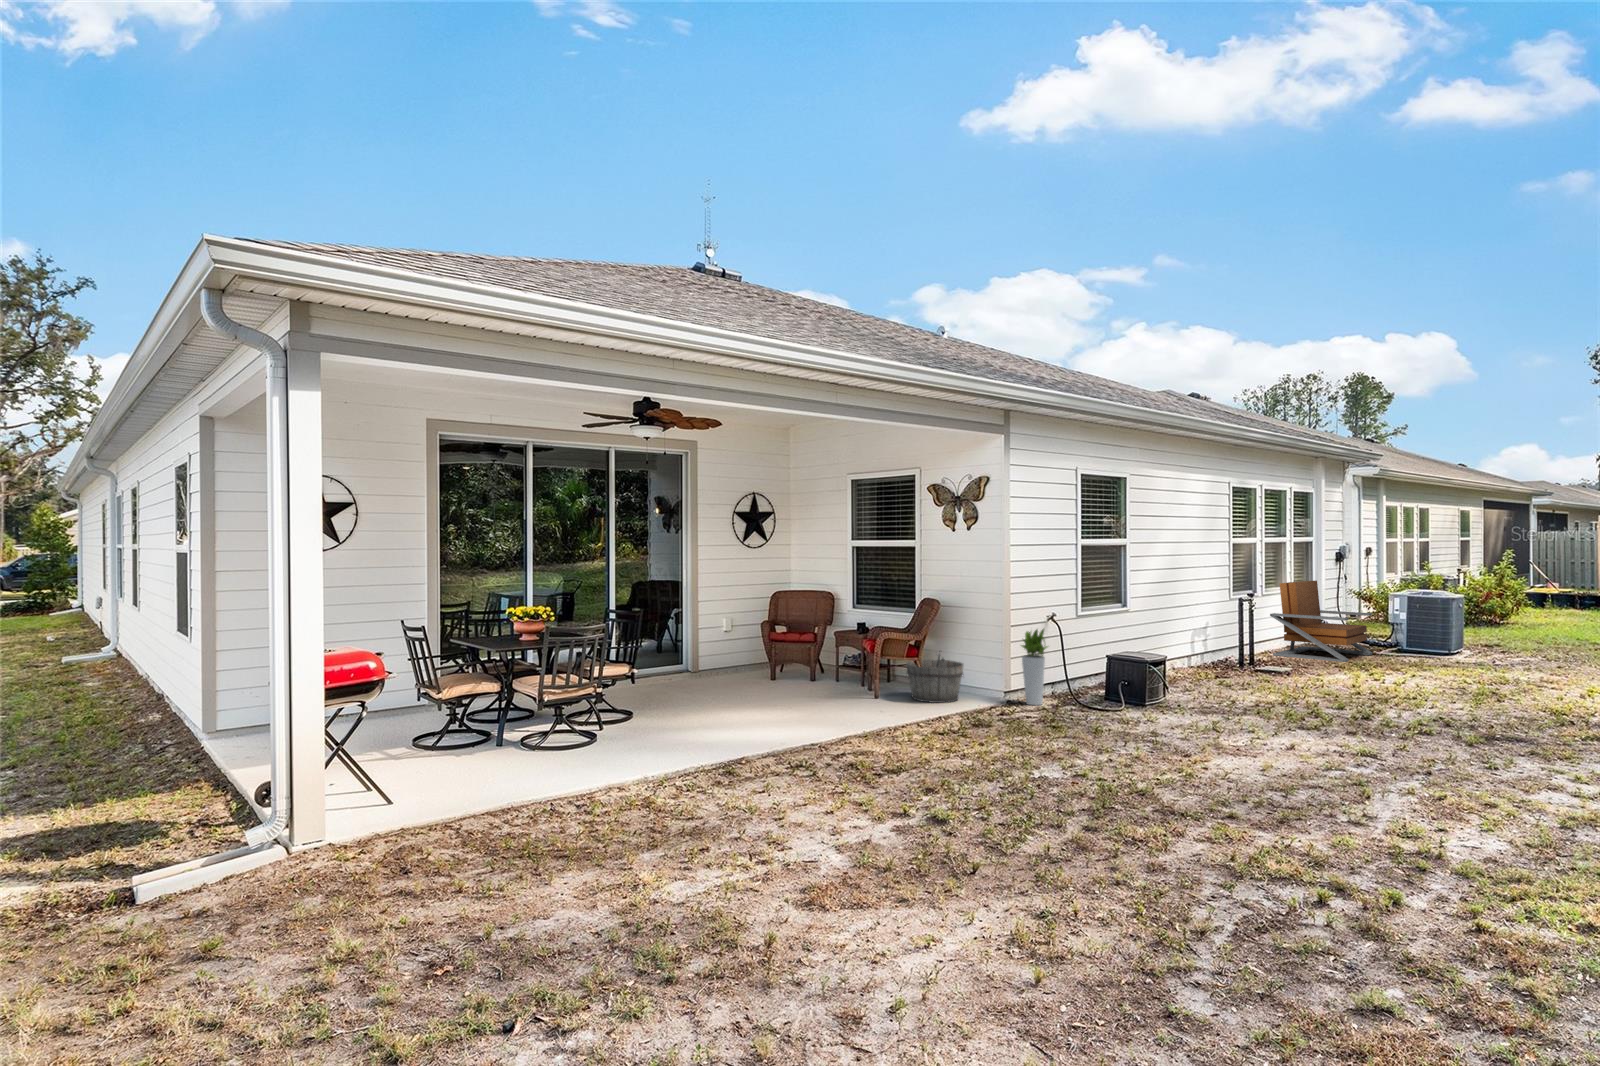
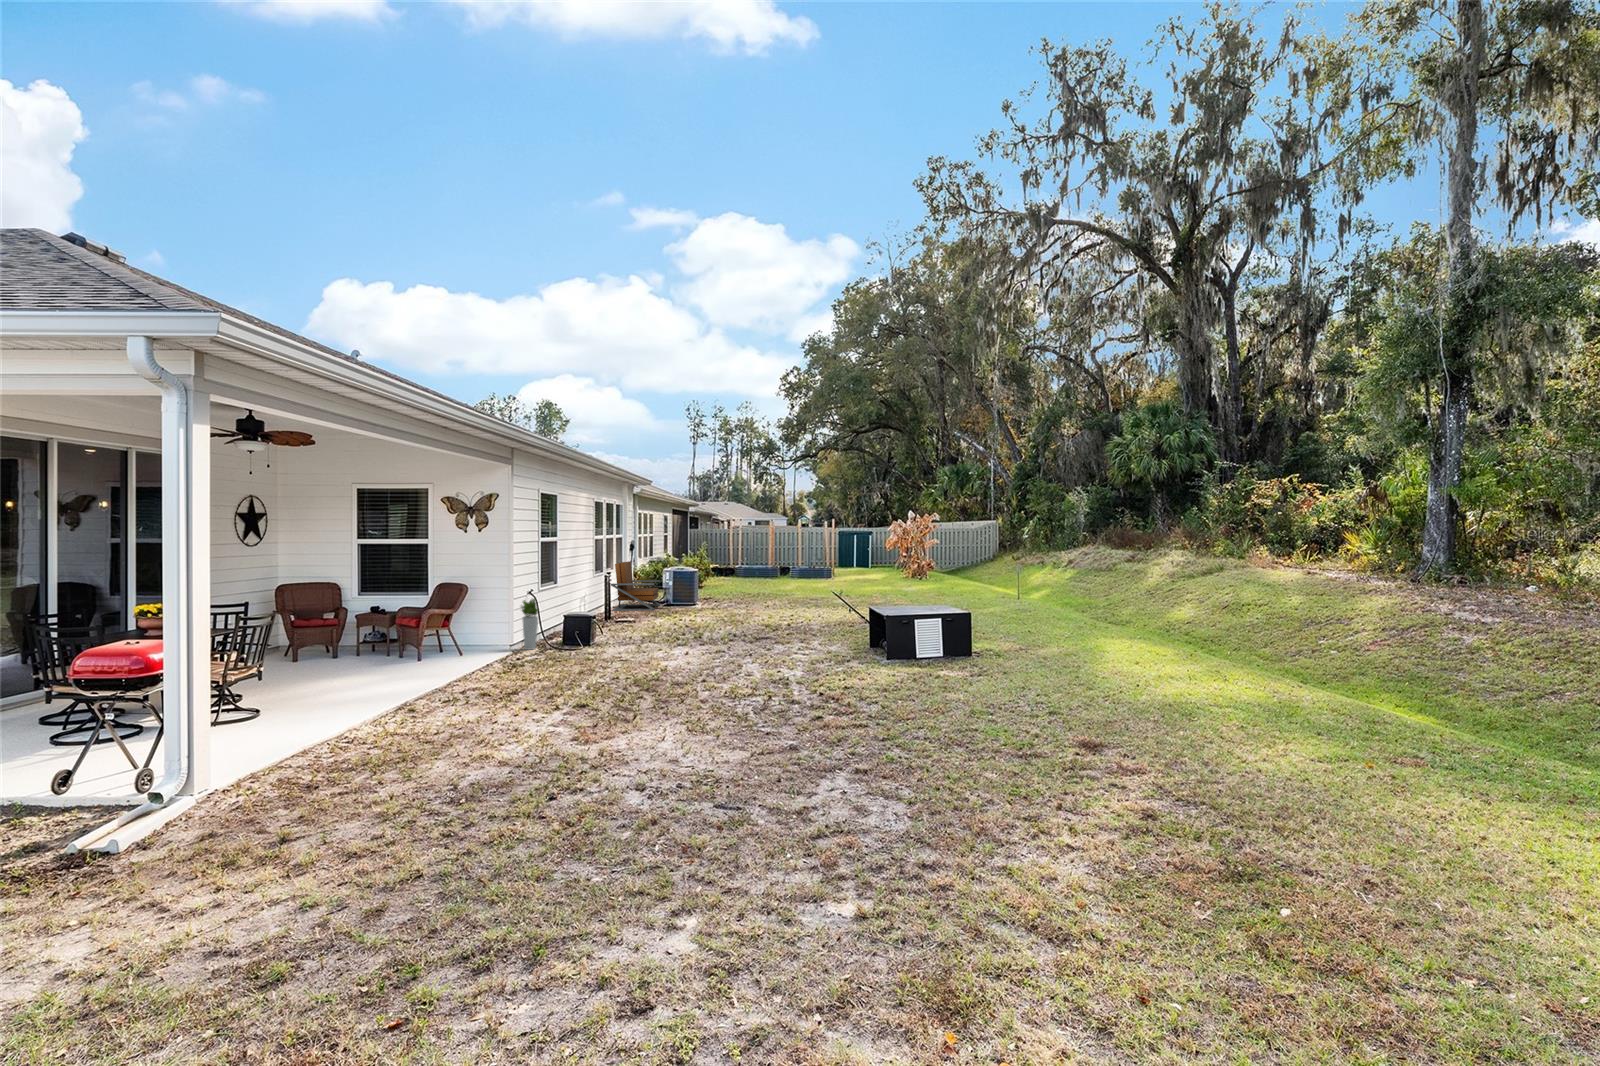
wooden bucket: present [906,651,964,703] -> none [435,620,481,658]

